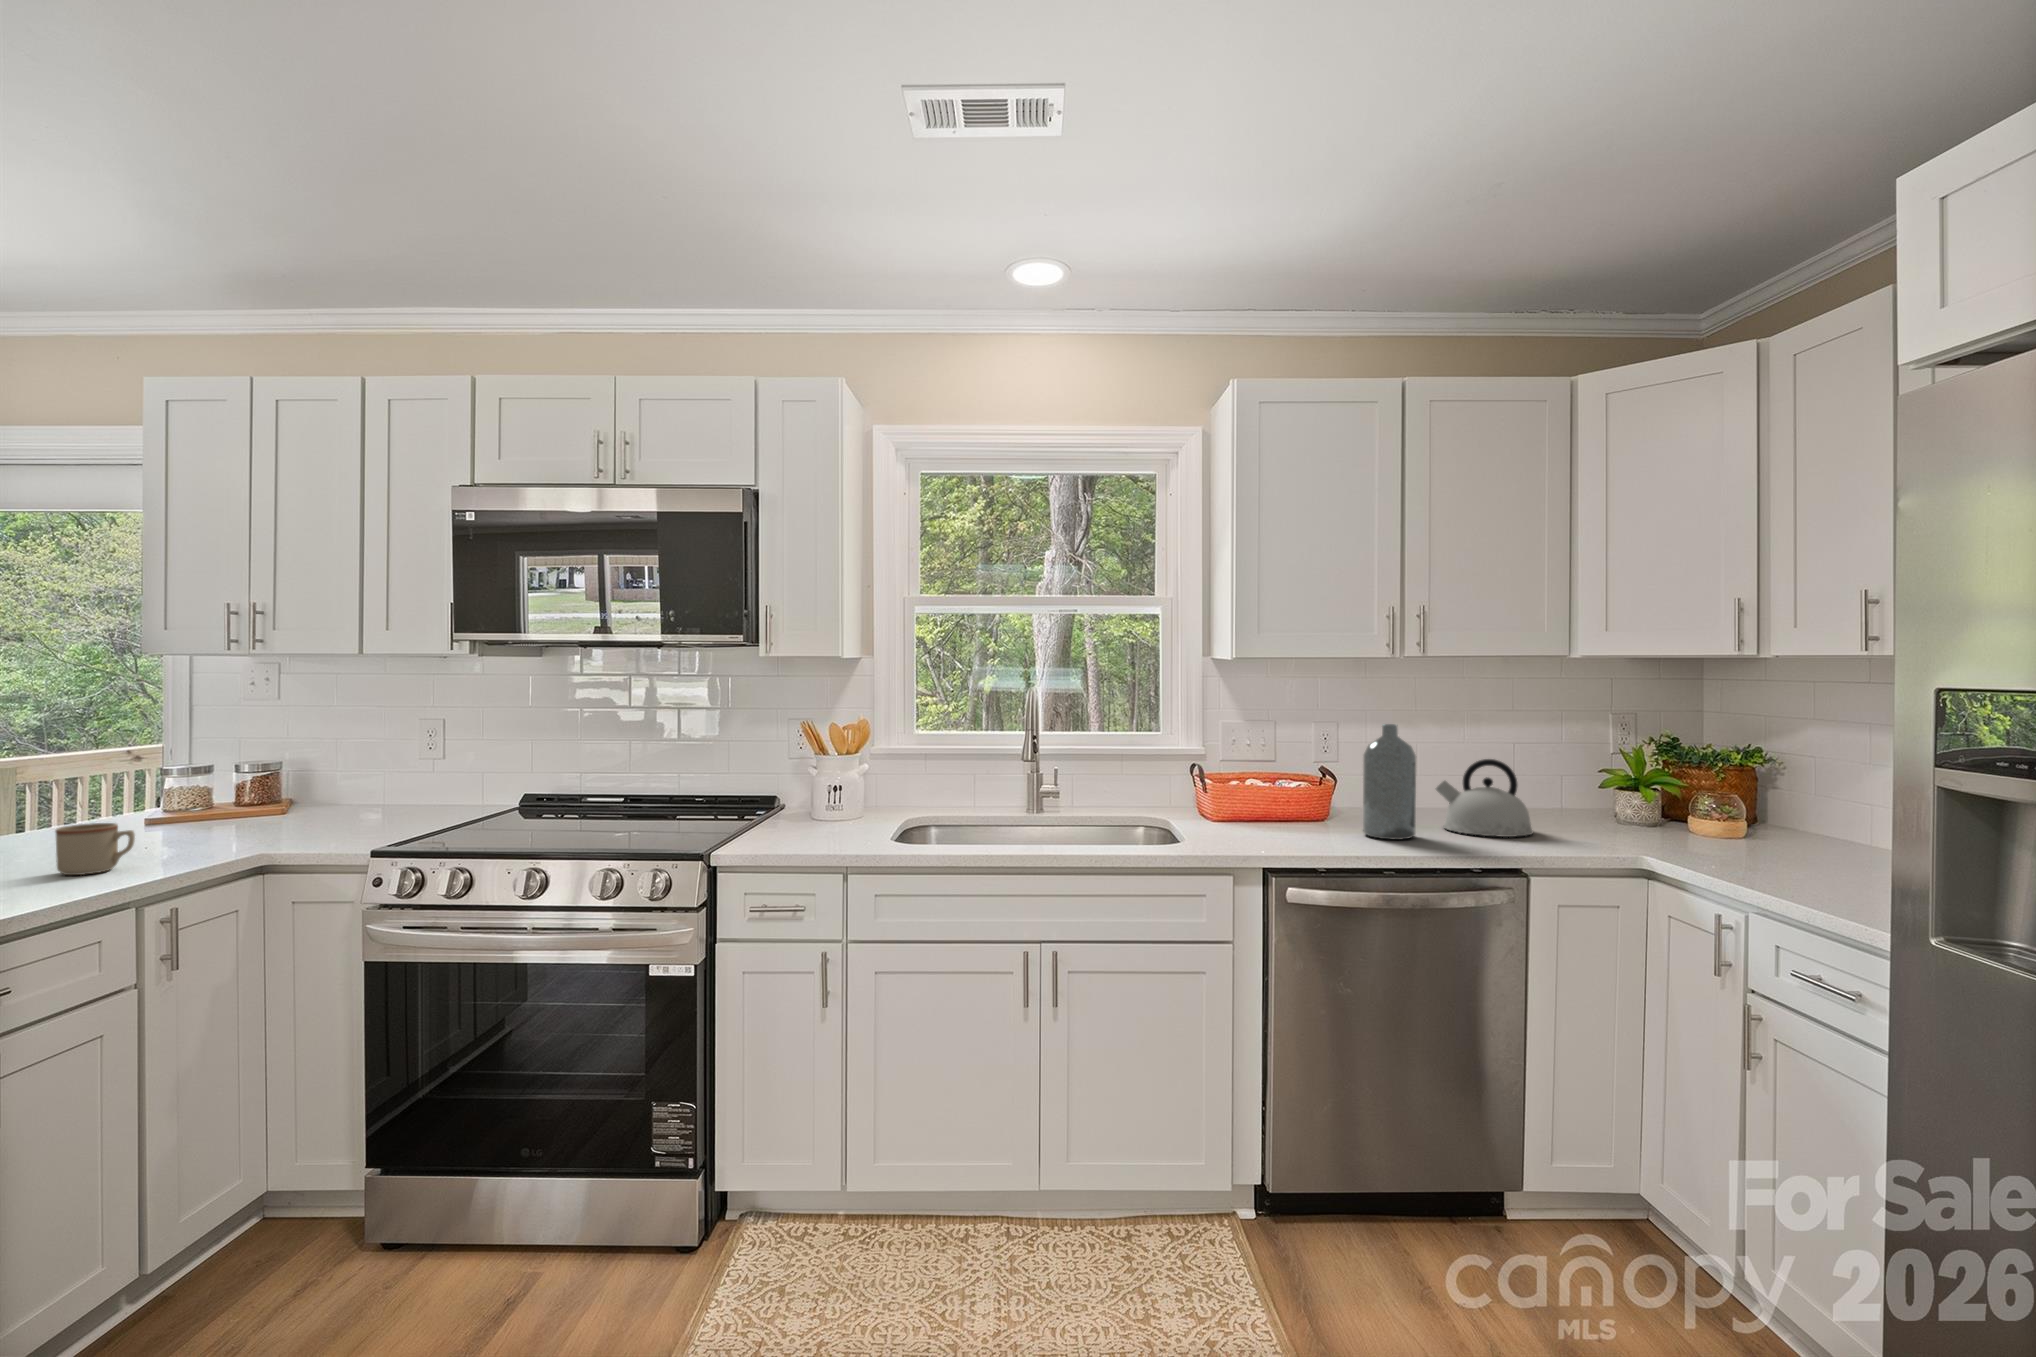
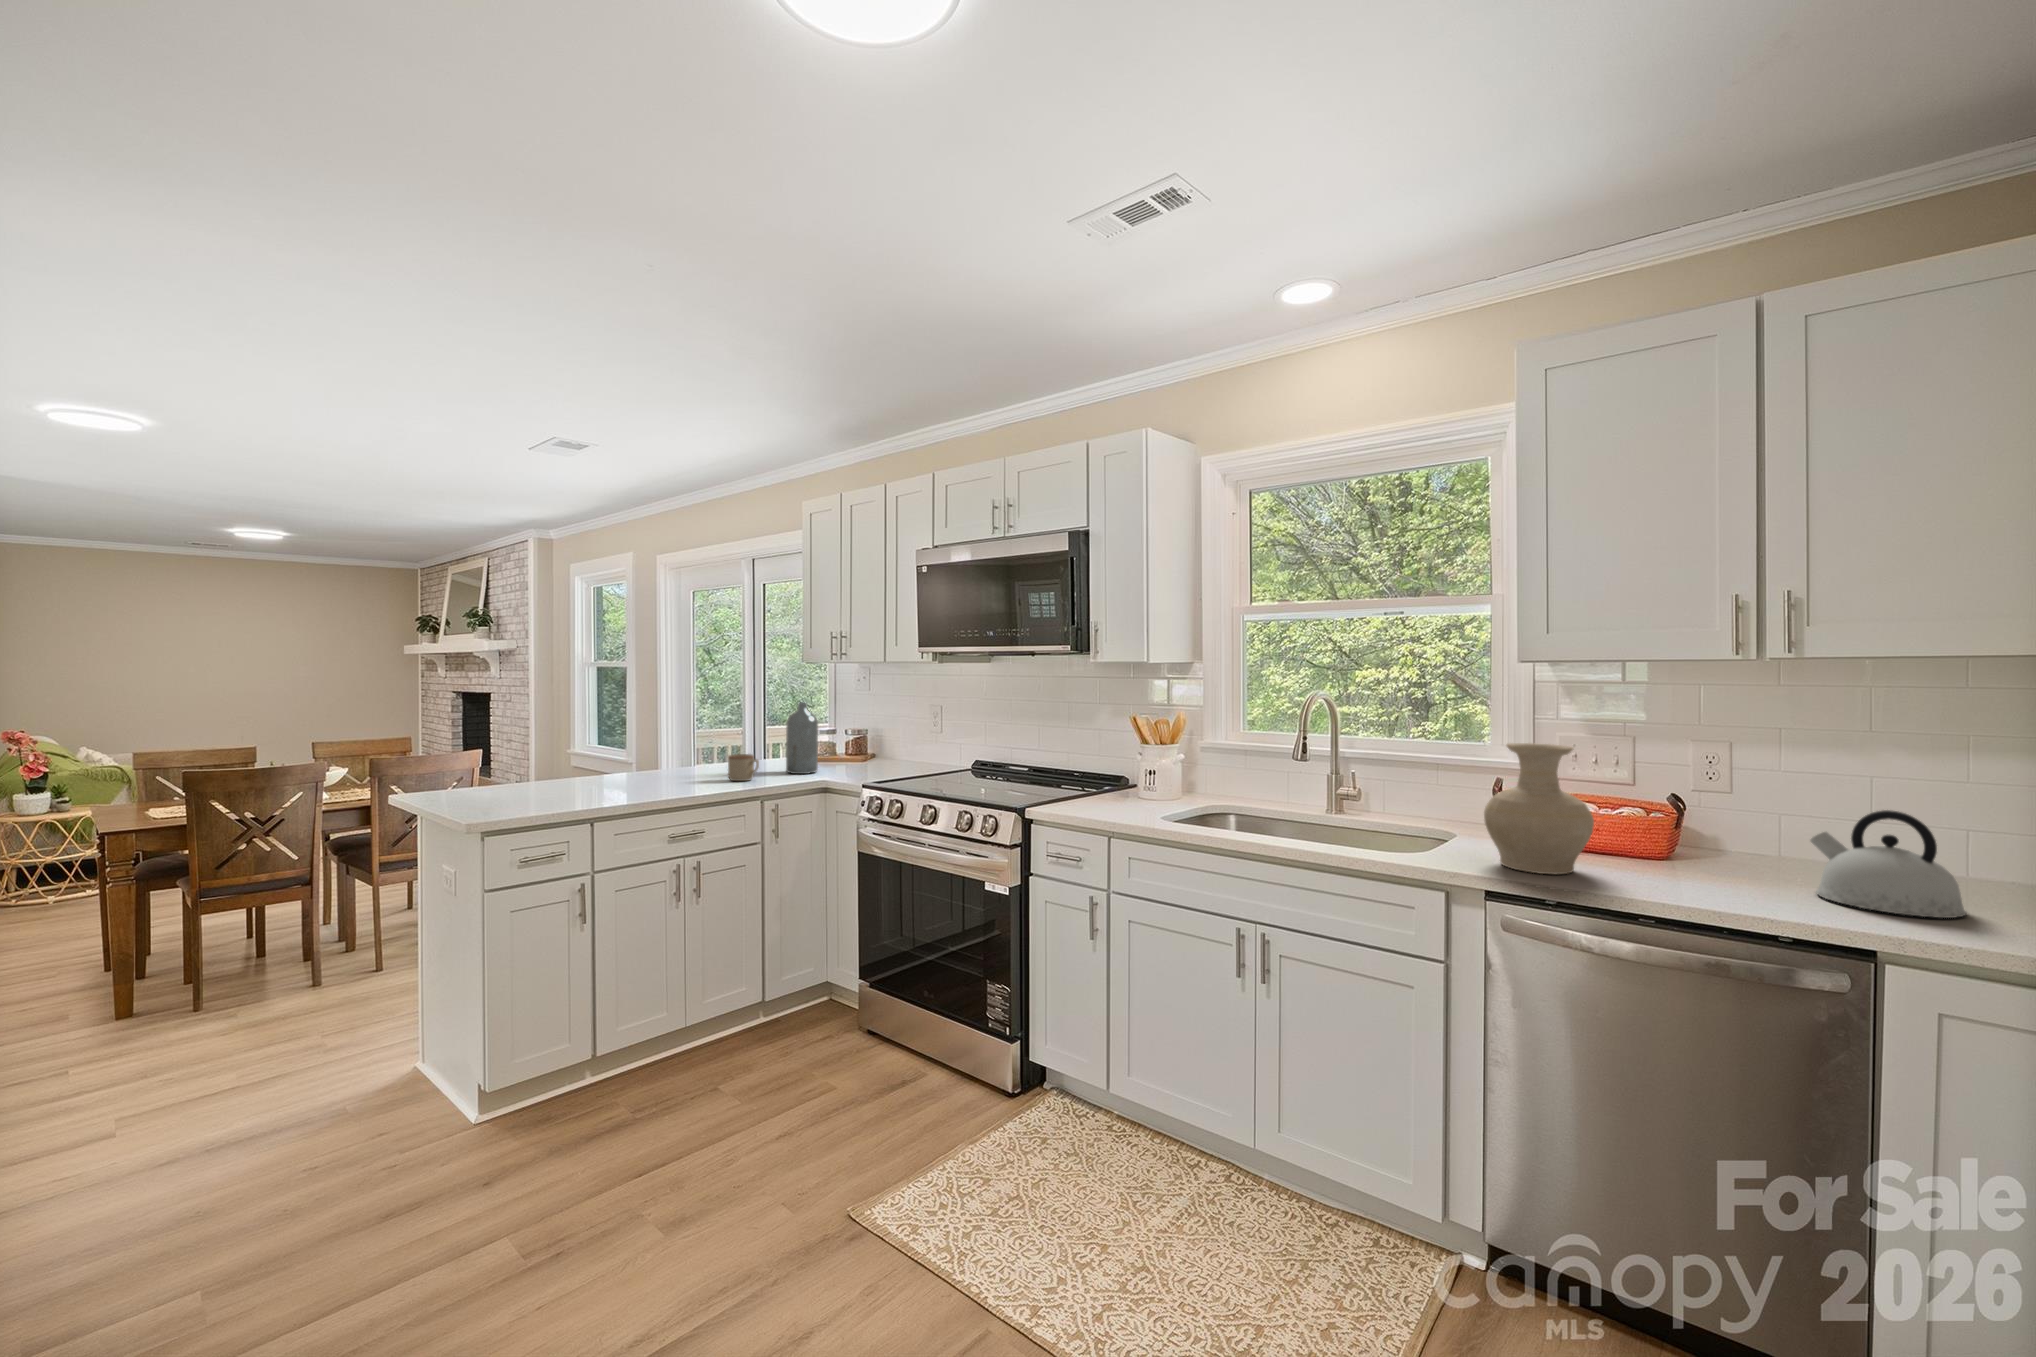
vase: none [1226,723,1317,843] -> present [1484,743,1594,875]
bottle: present [1363,724,1416,840] -> present [786,702,818,774]

